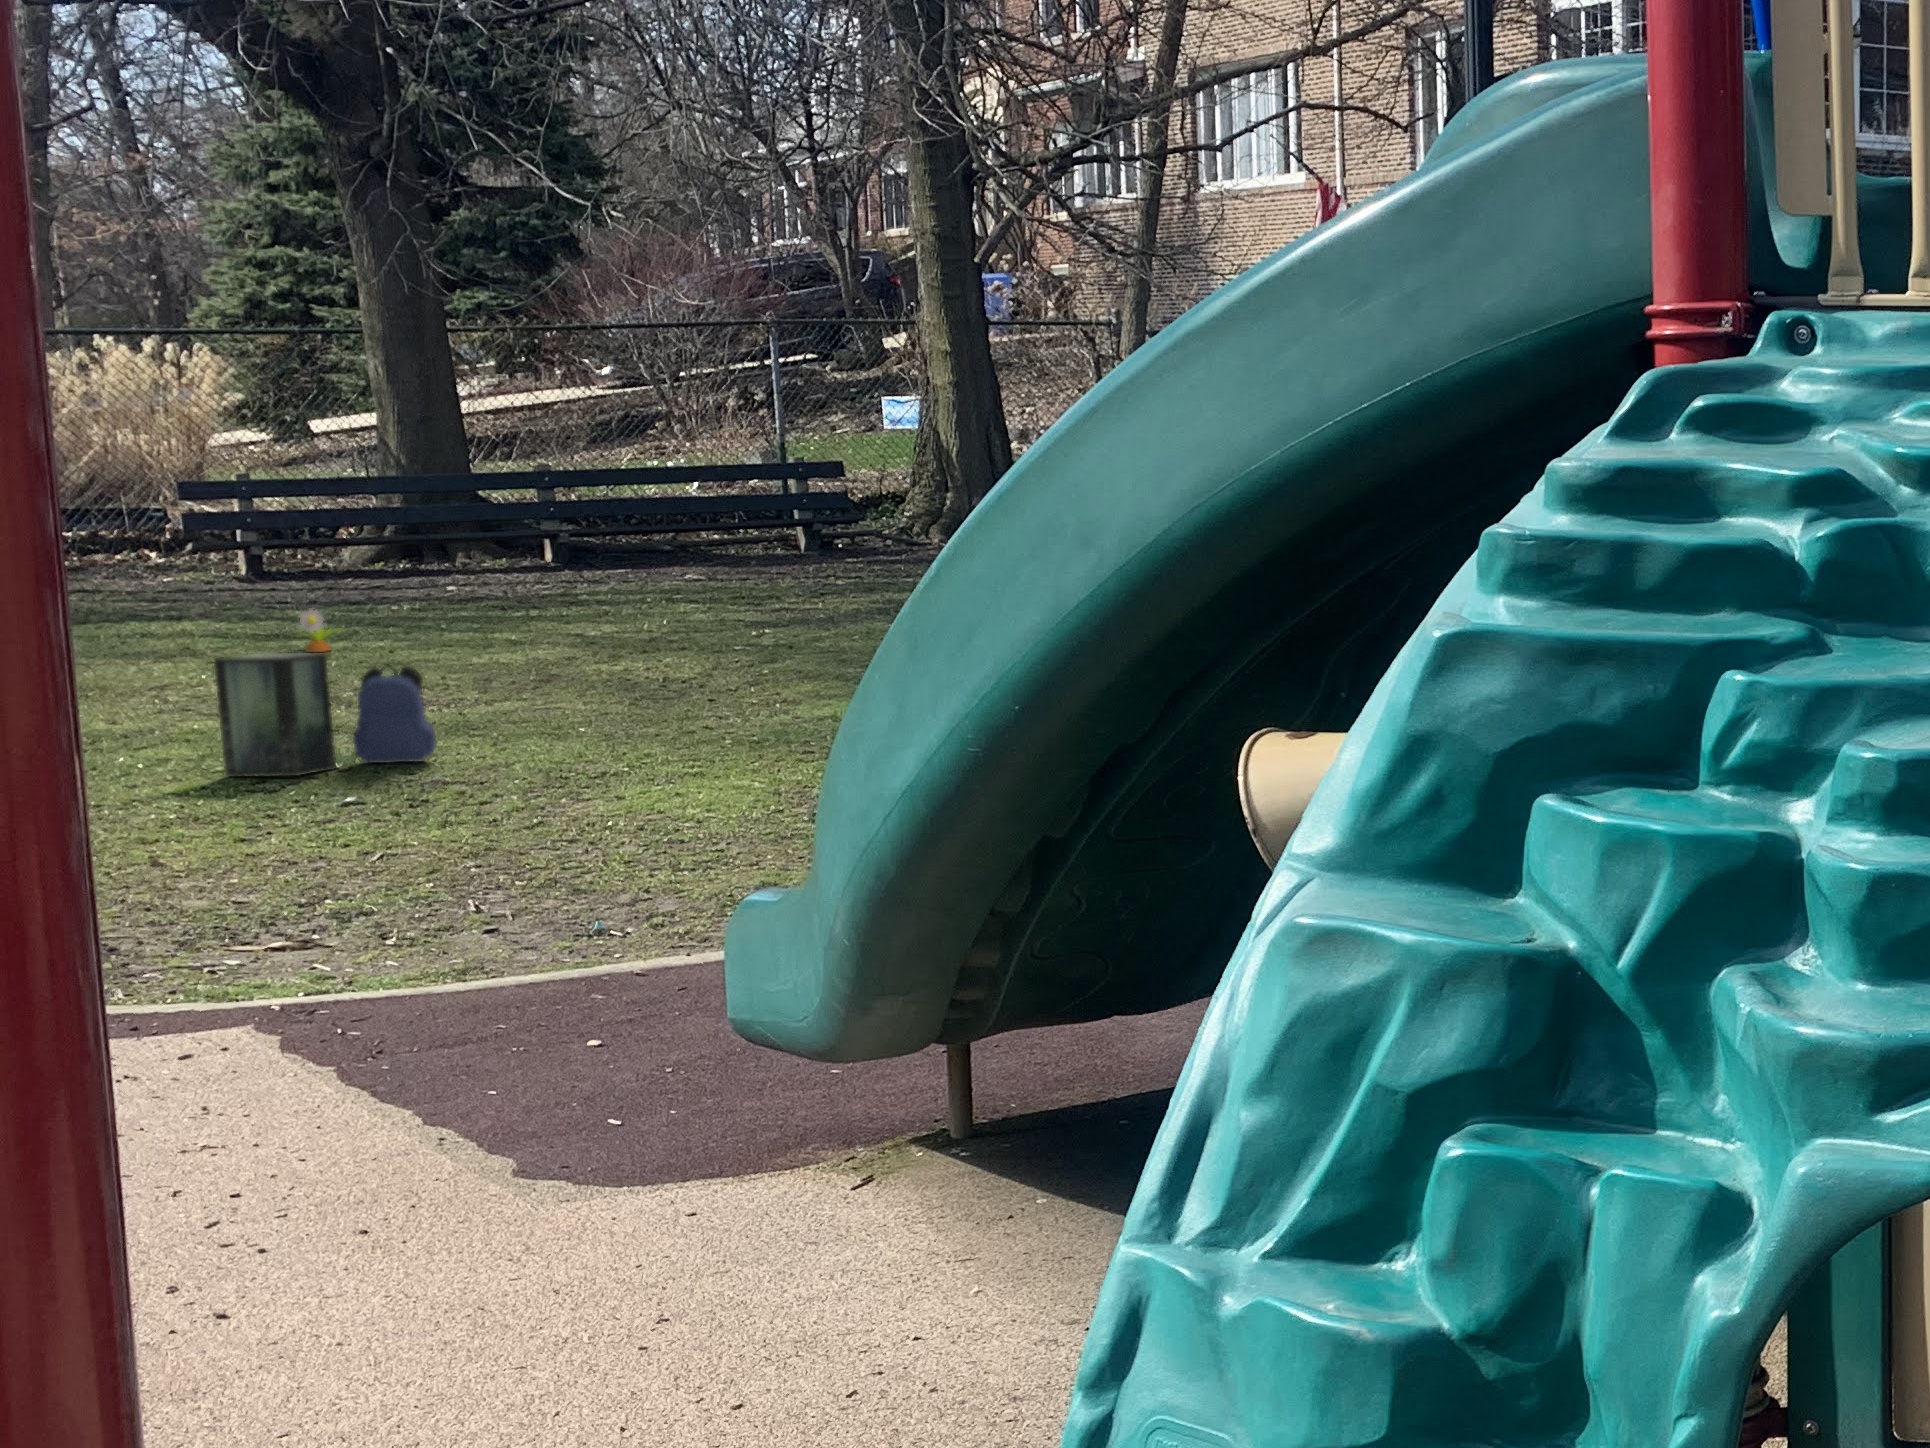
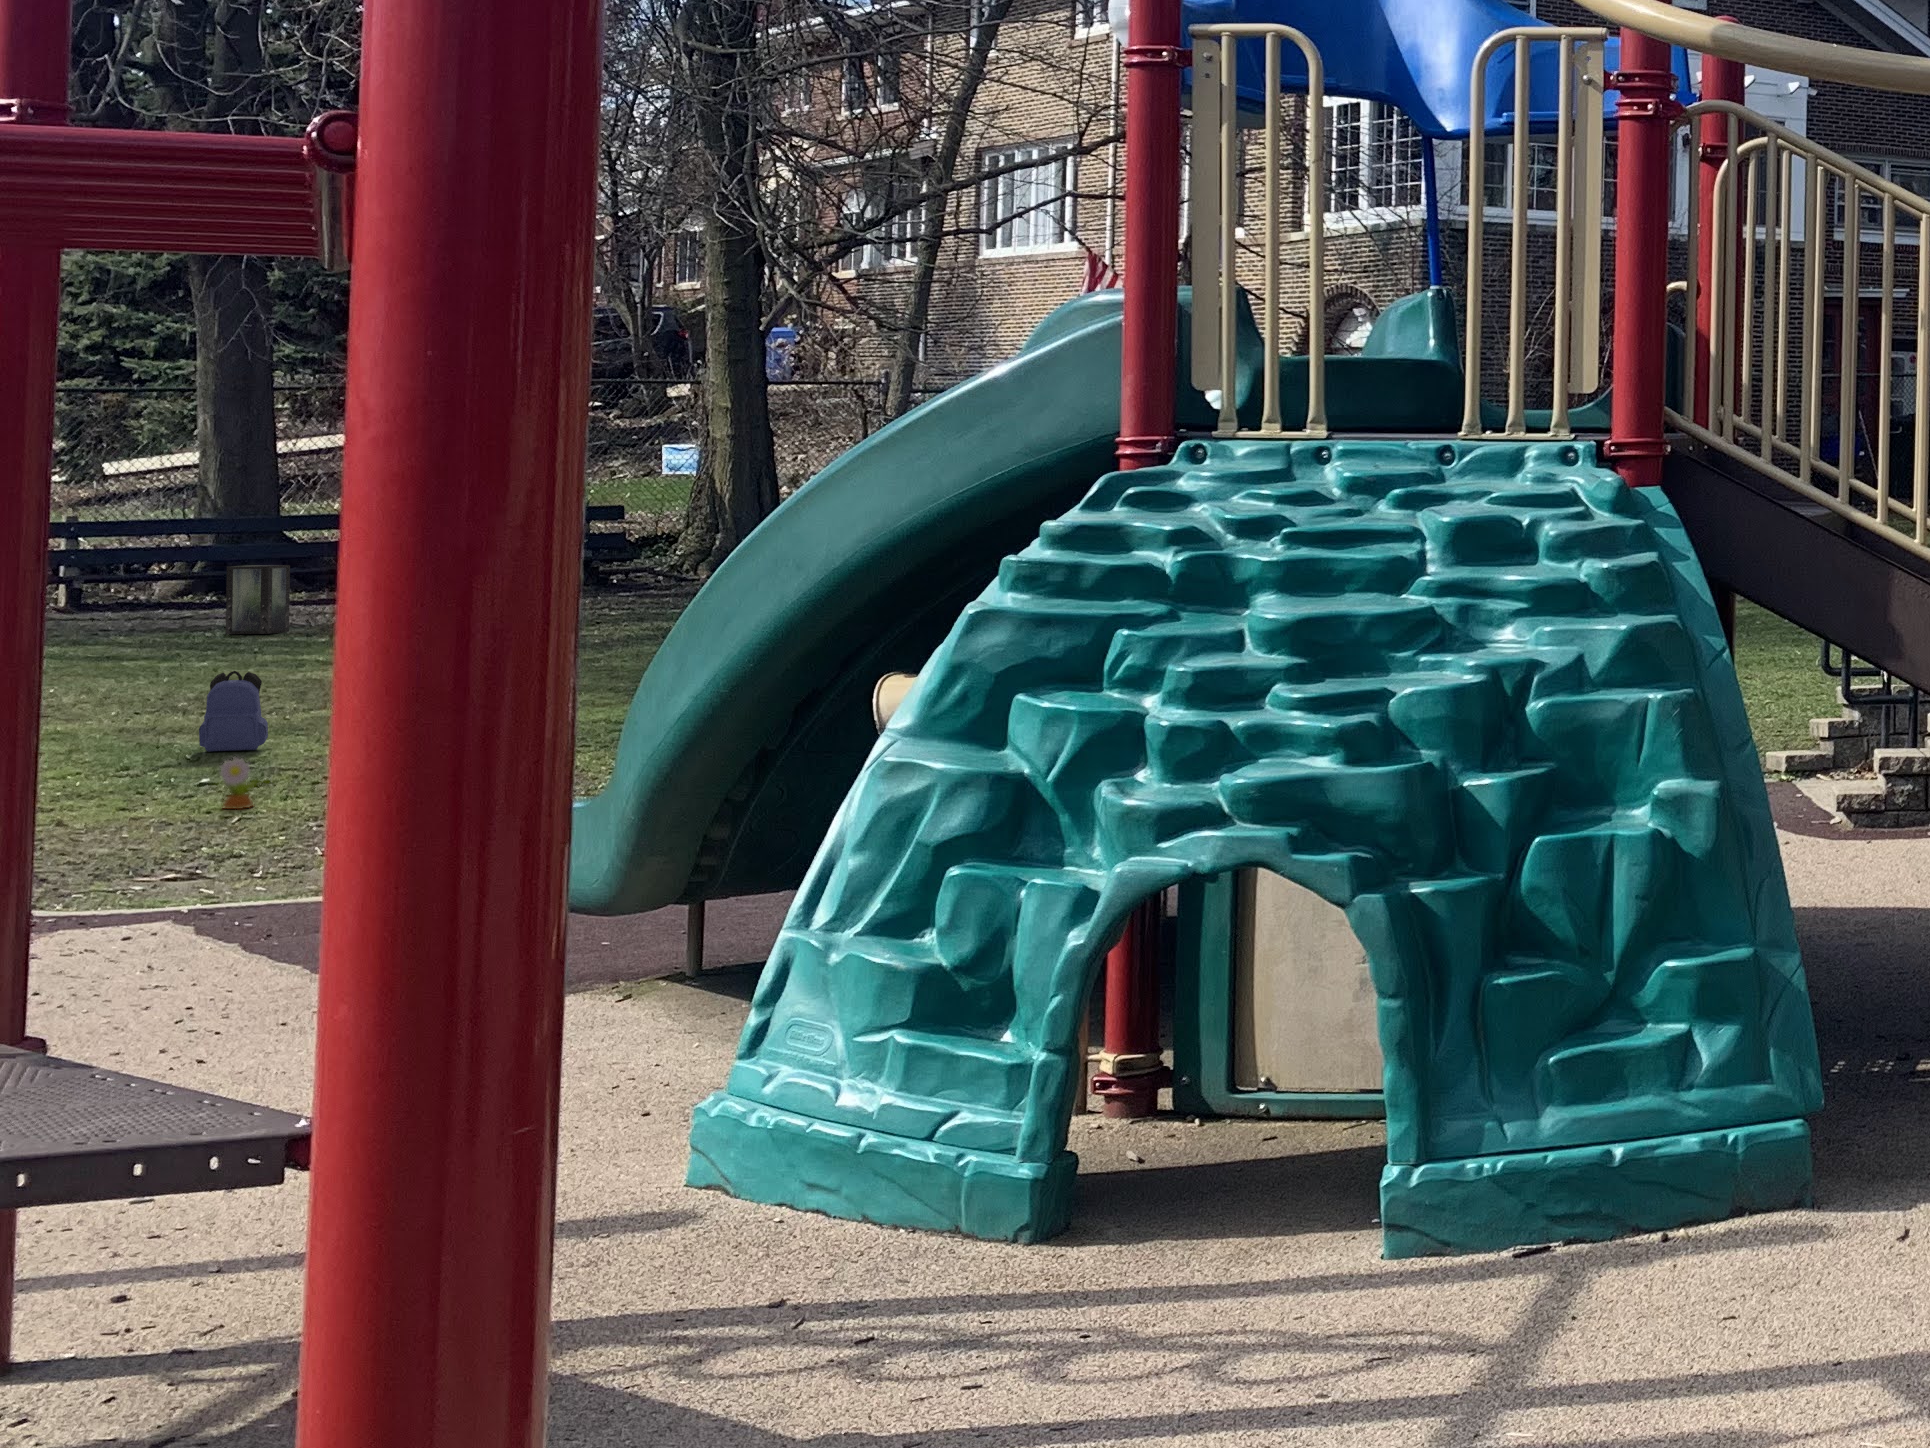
decorative plant: present [300,610,334,652] -> present [220,758,269,809]
storage box: present [214,653,337,777] -> present [226,565,290,634]

